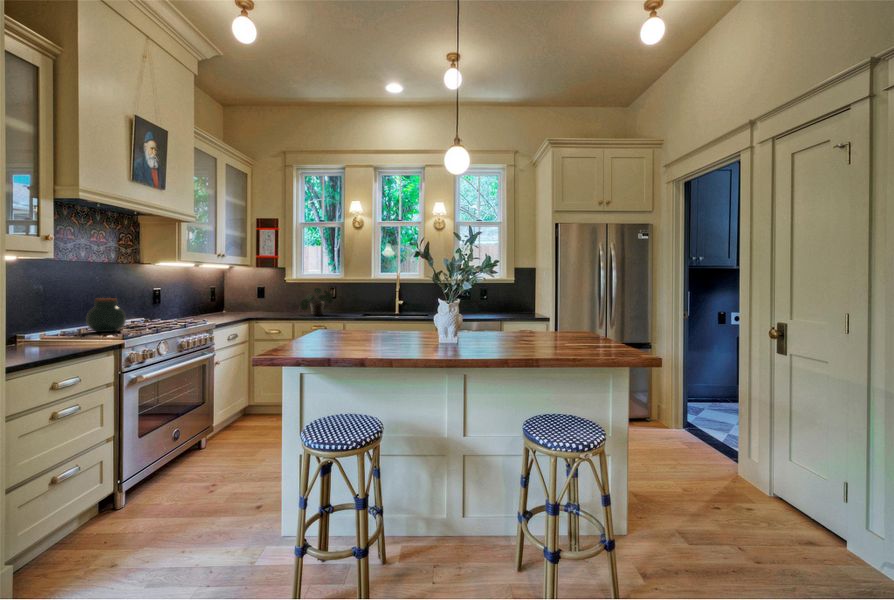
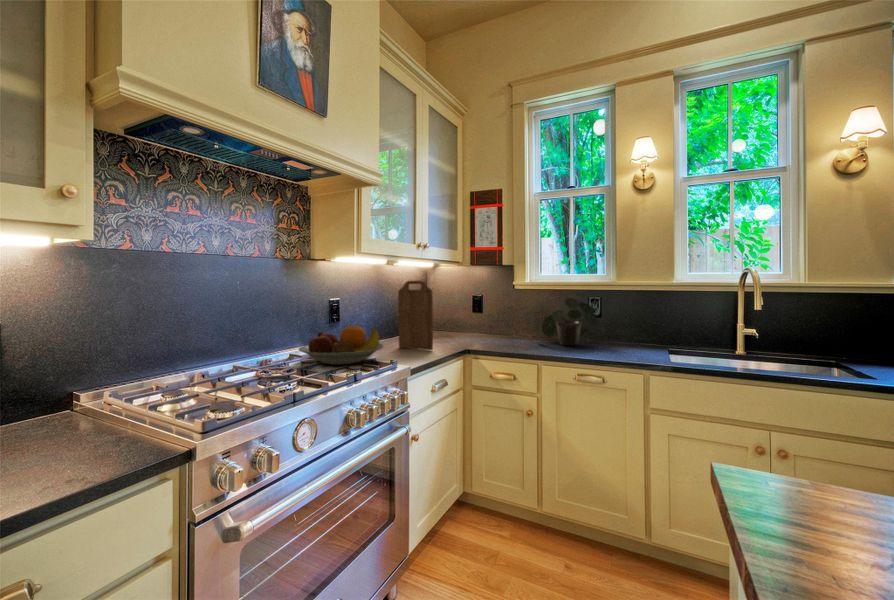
cutting board: none [204,277,229,319] -> present [398,281,433,350]
jar: present [86,298,126,332] -> none [189,323,257,391]
fruit bowl: none [139,303,197,324] -> present [299,326,384,365]

